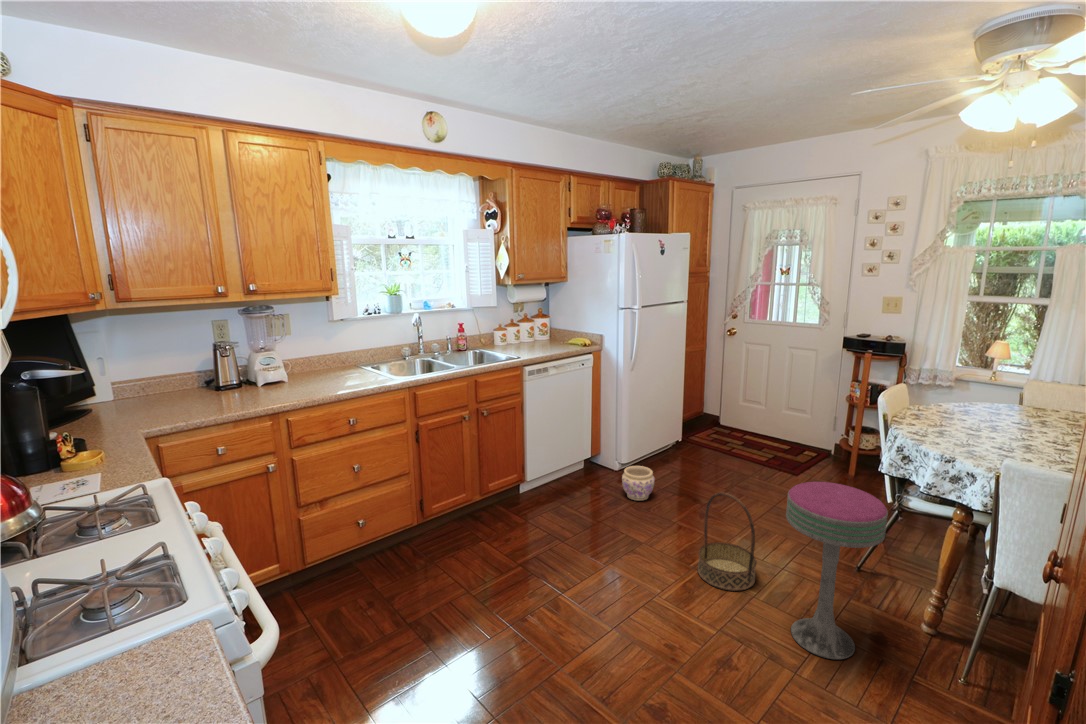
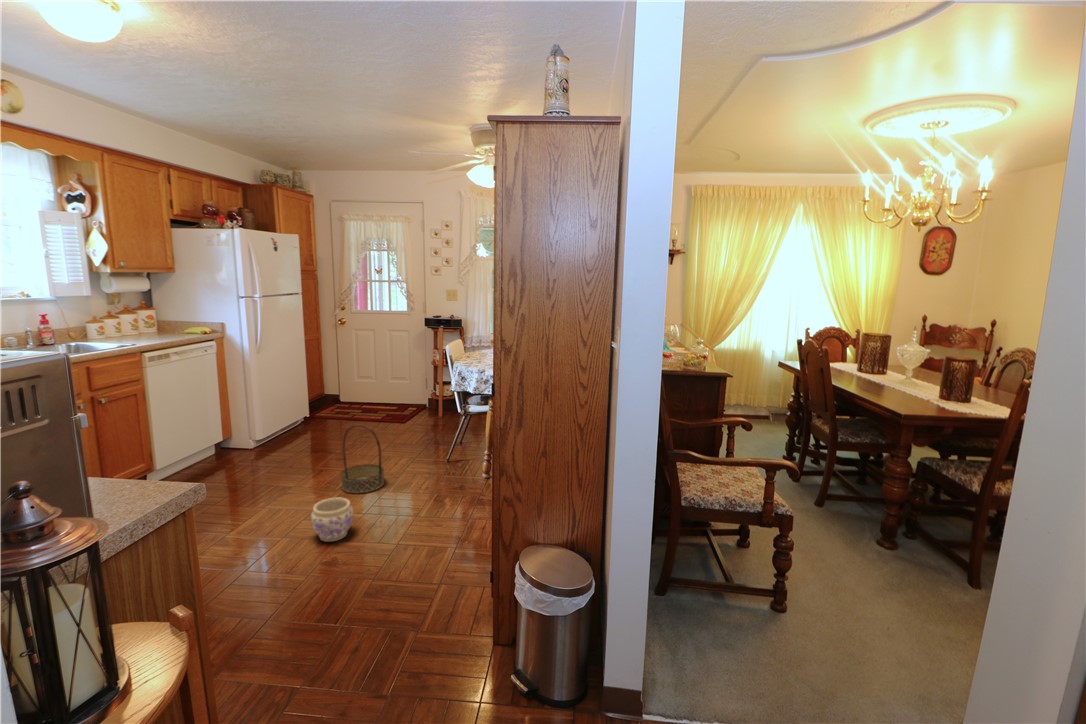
planter: present [622,466,655,501] -> present [311,497,353,542]
bar stool: present [786,482,888,659] -> none [399,398,455,505]

